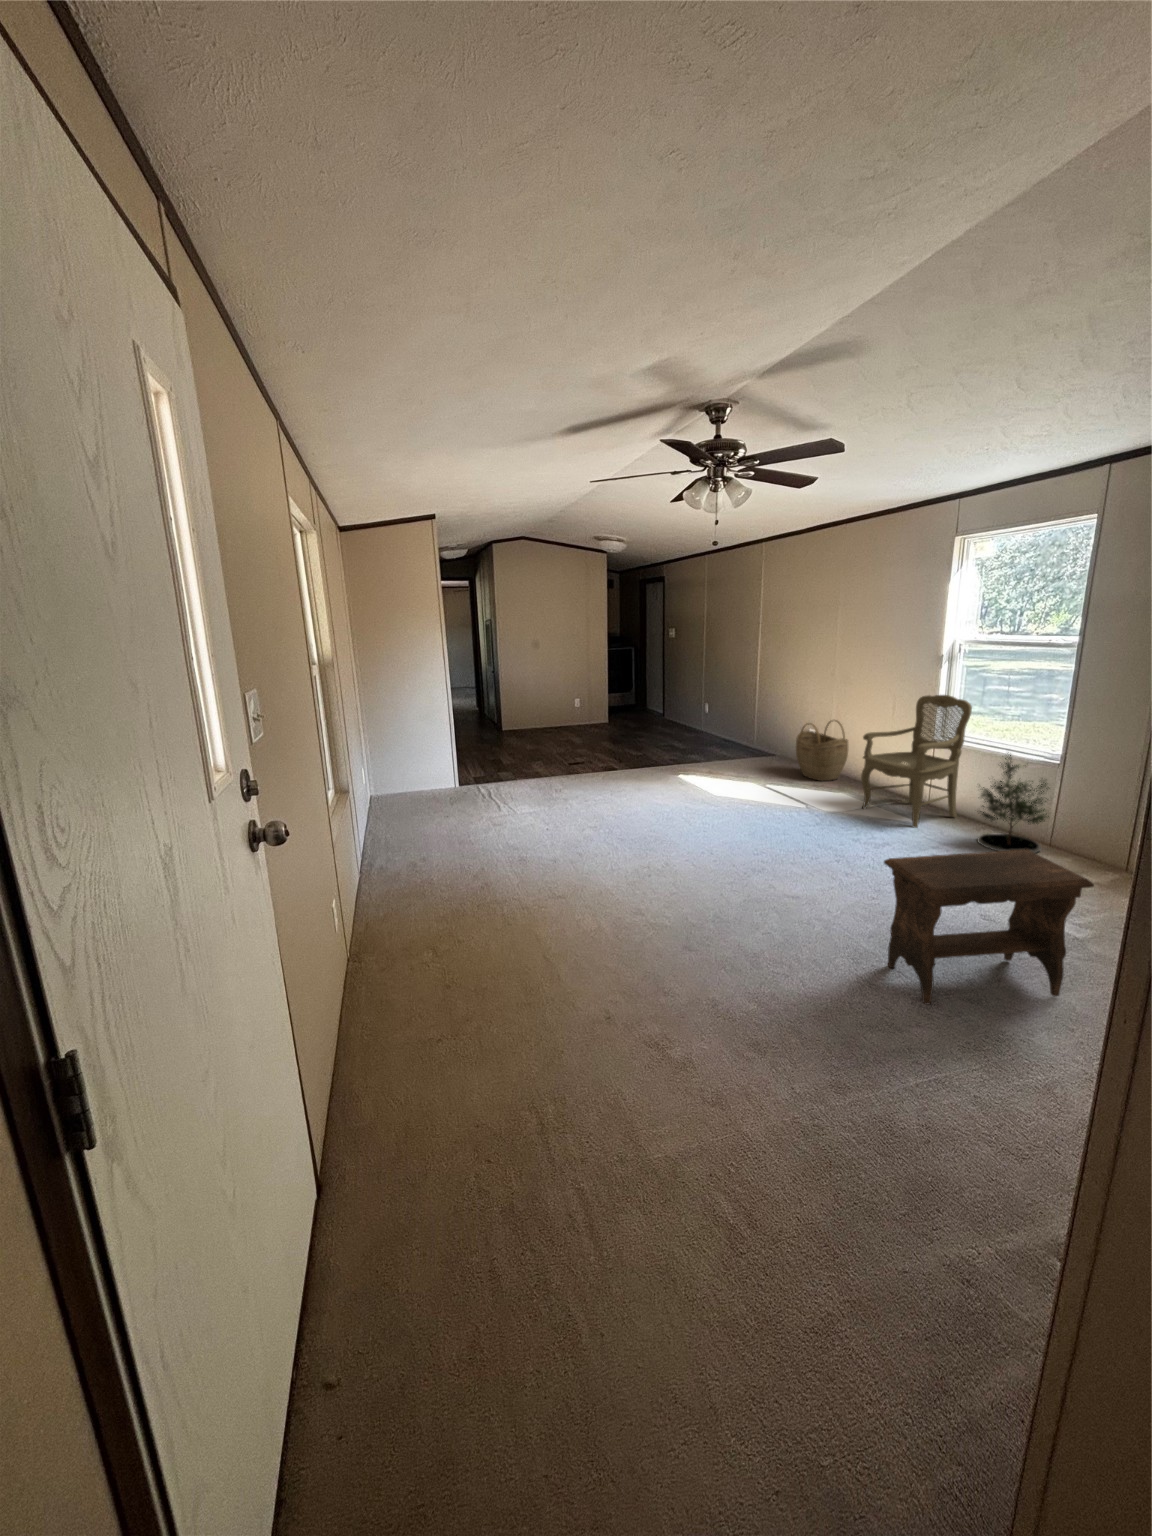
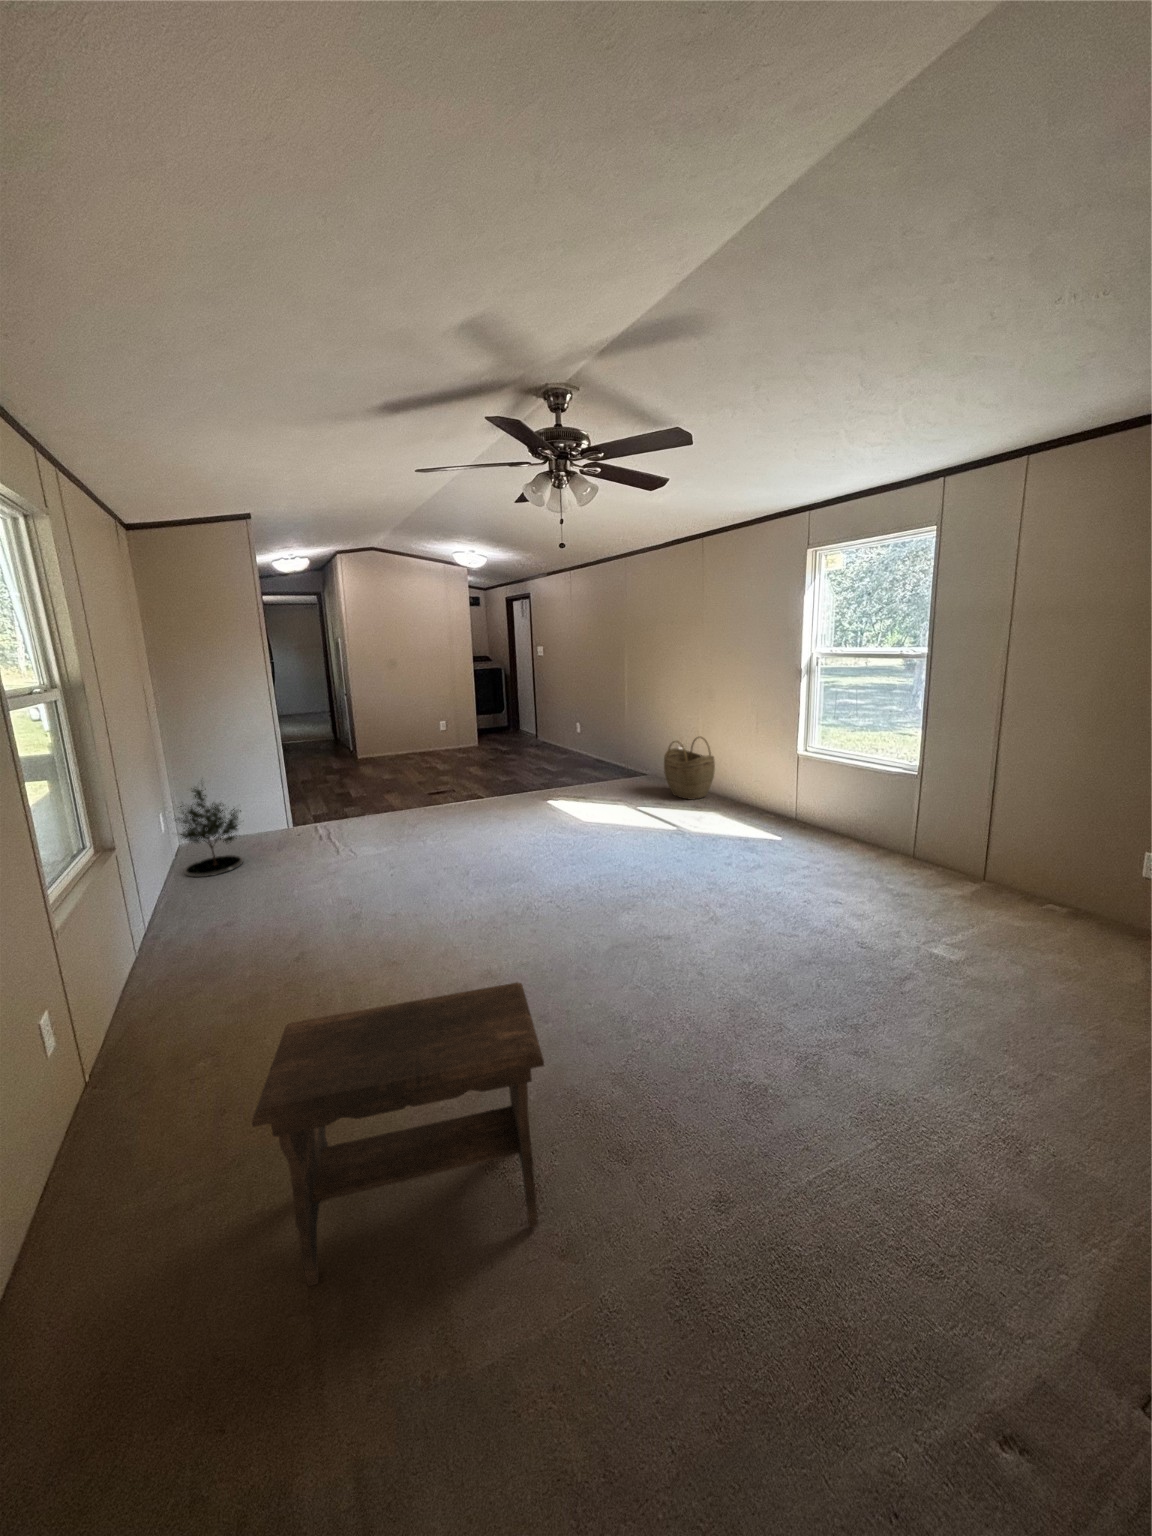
armchair: present [861,695,972,828] -> none [728,709,829,846]
potted tree: present [978,755,1050,853] -> present [175,785,243,877]
footstool: present [884,849,1094,1004] -> present [251,983,544,1286]

